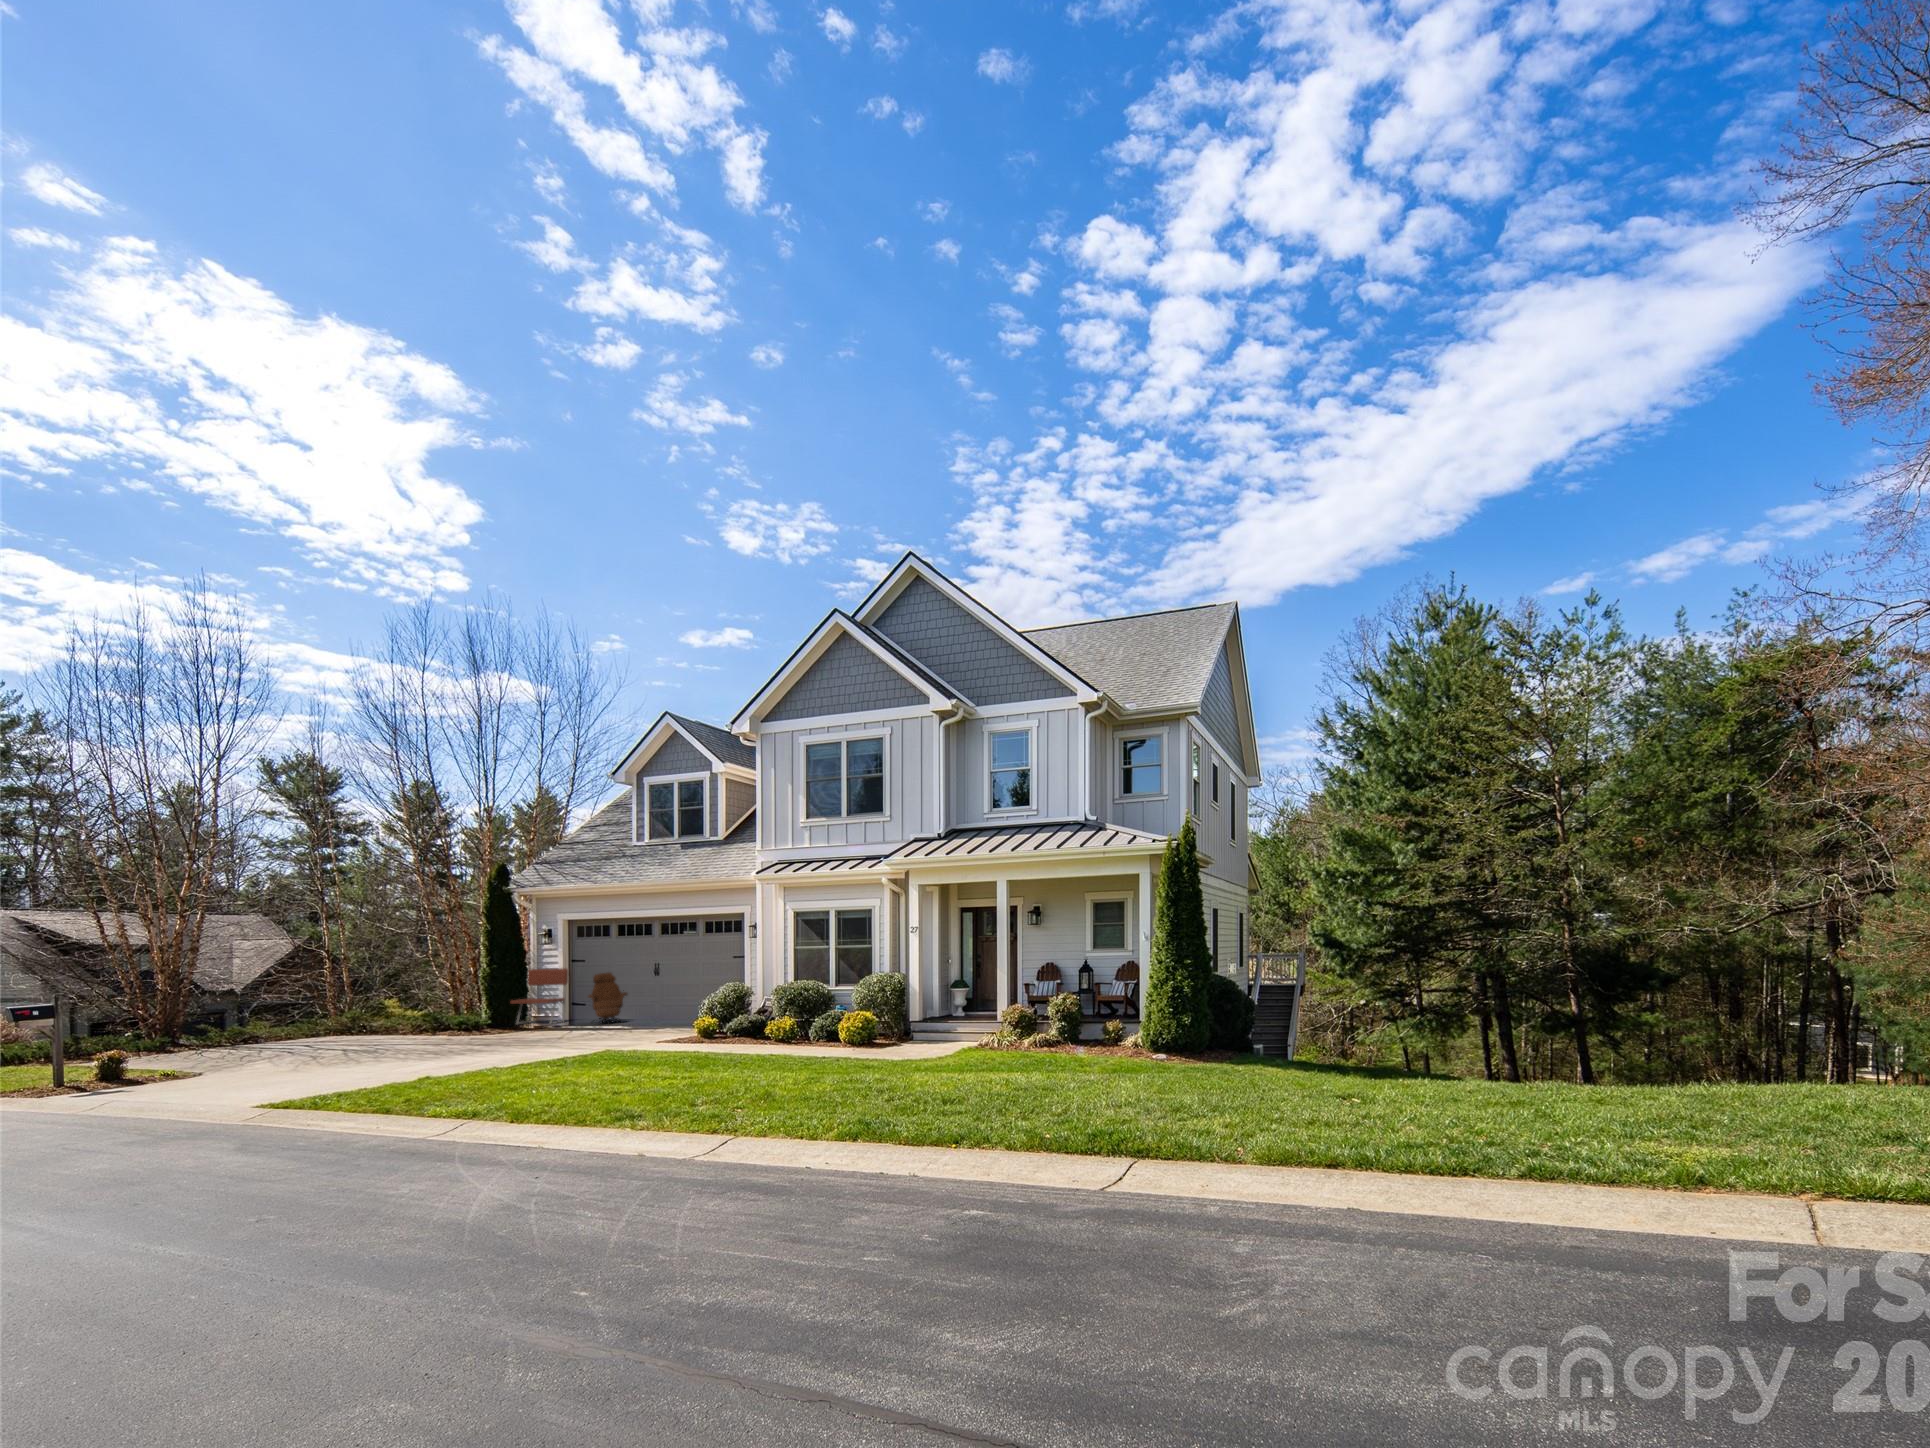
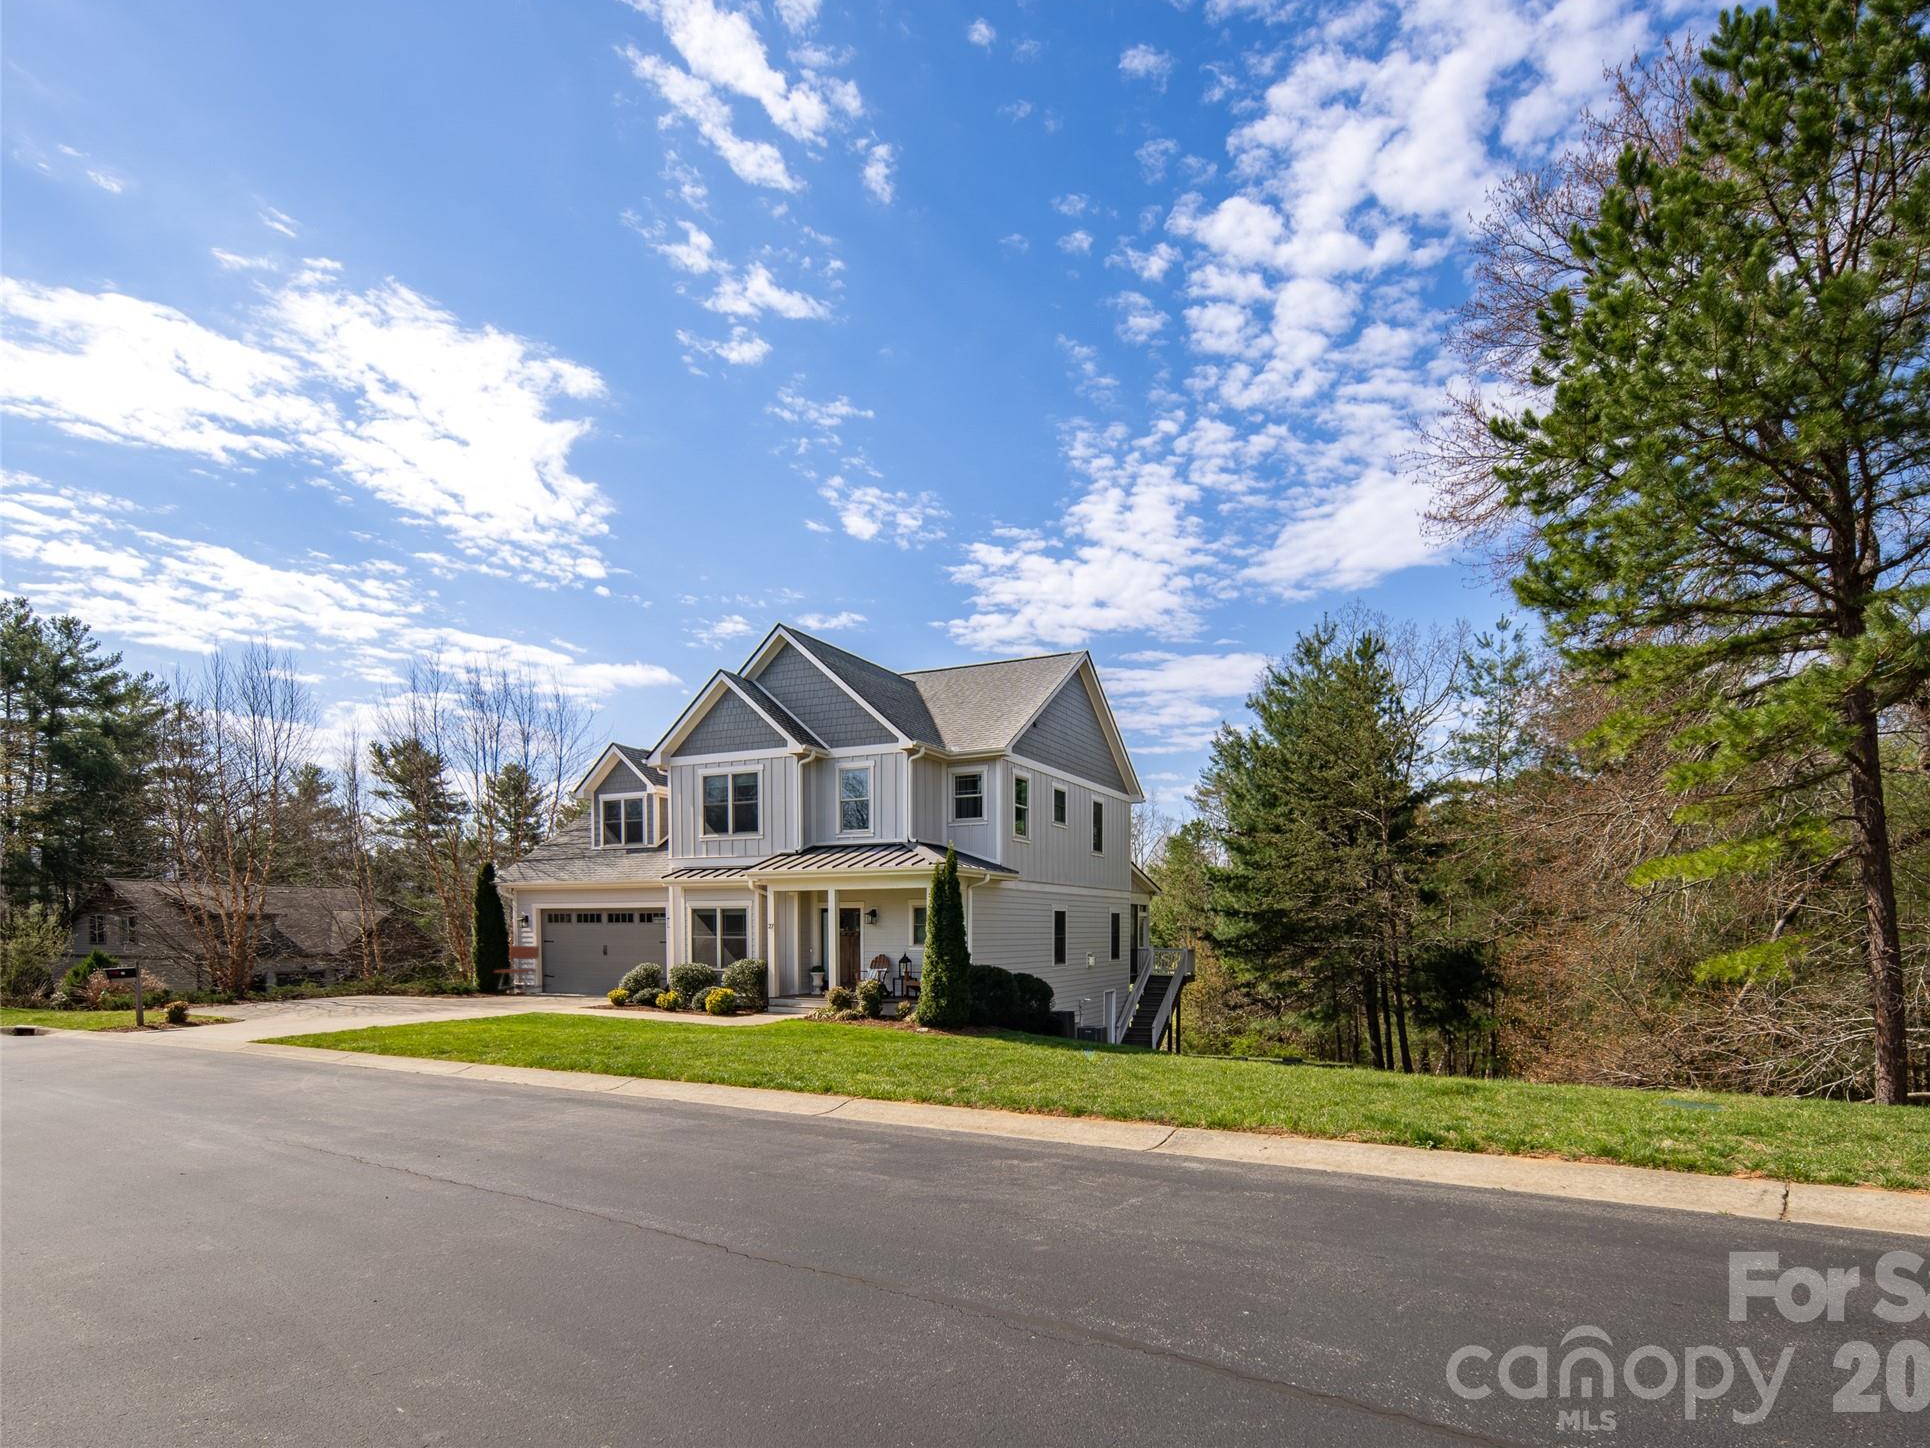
lounge chair: present [588,973,627,1023] -> none [551,950,583,991]

